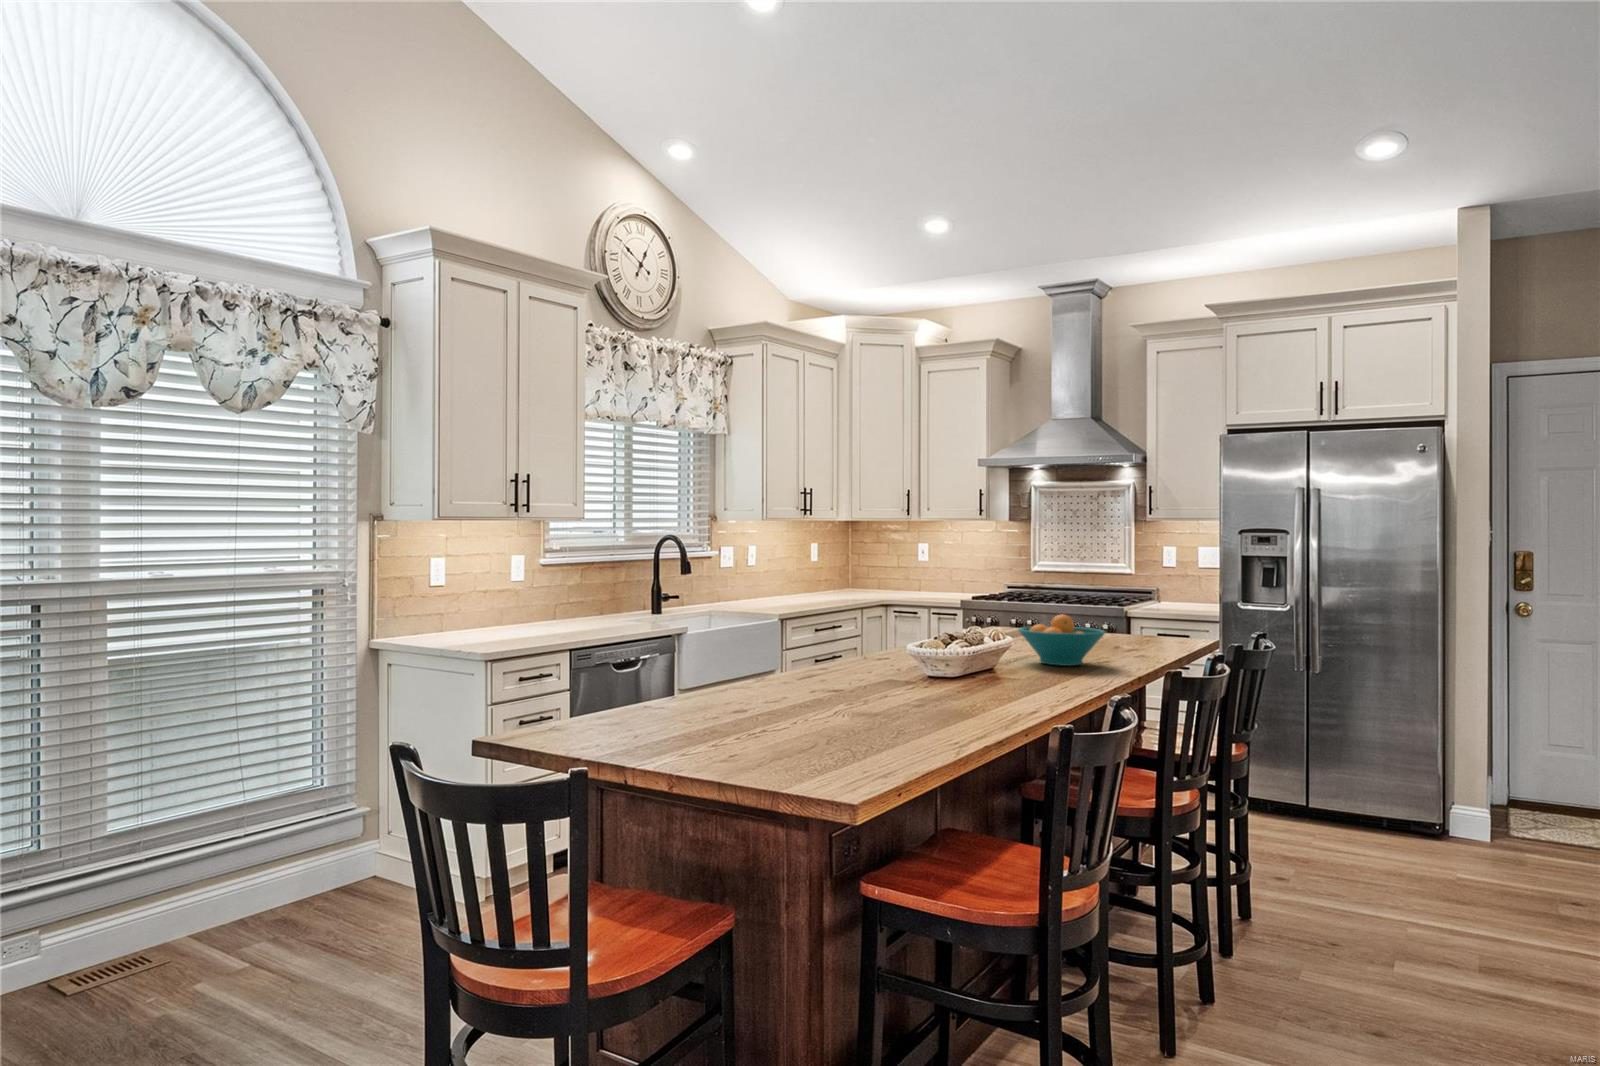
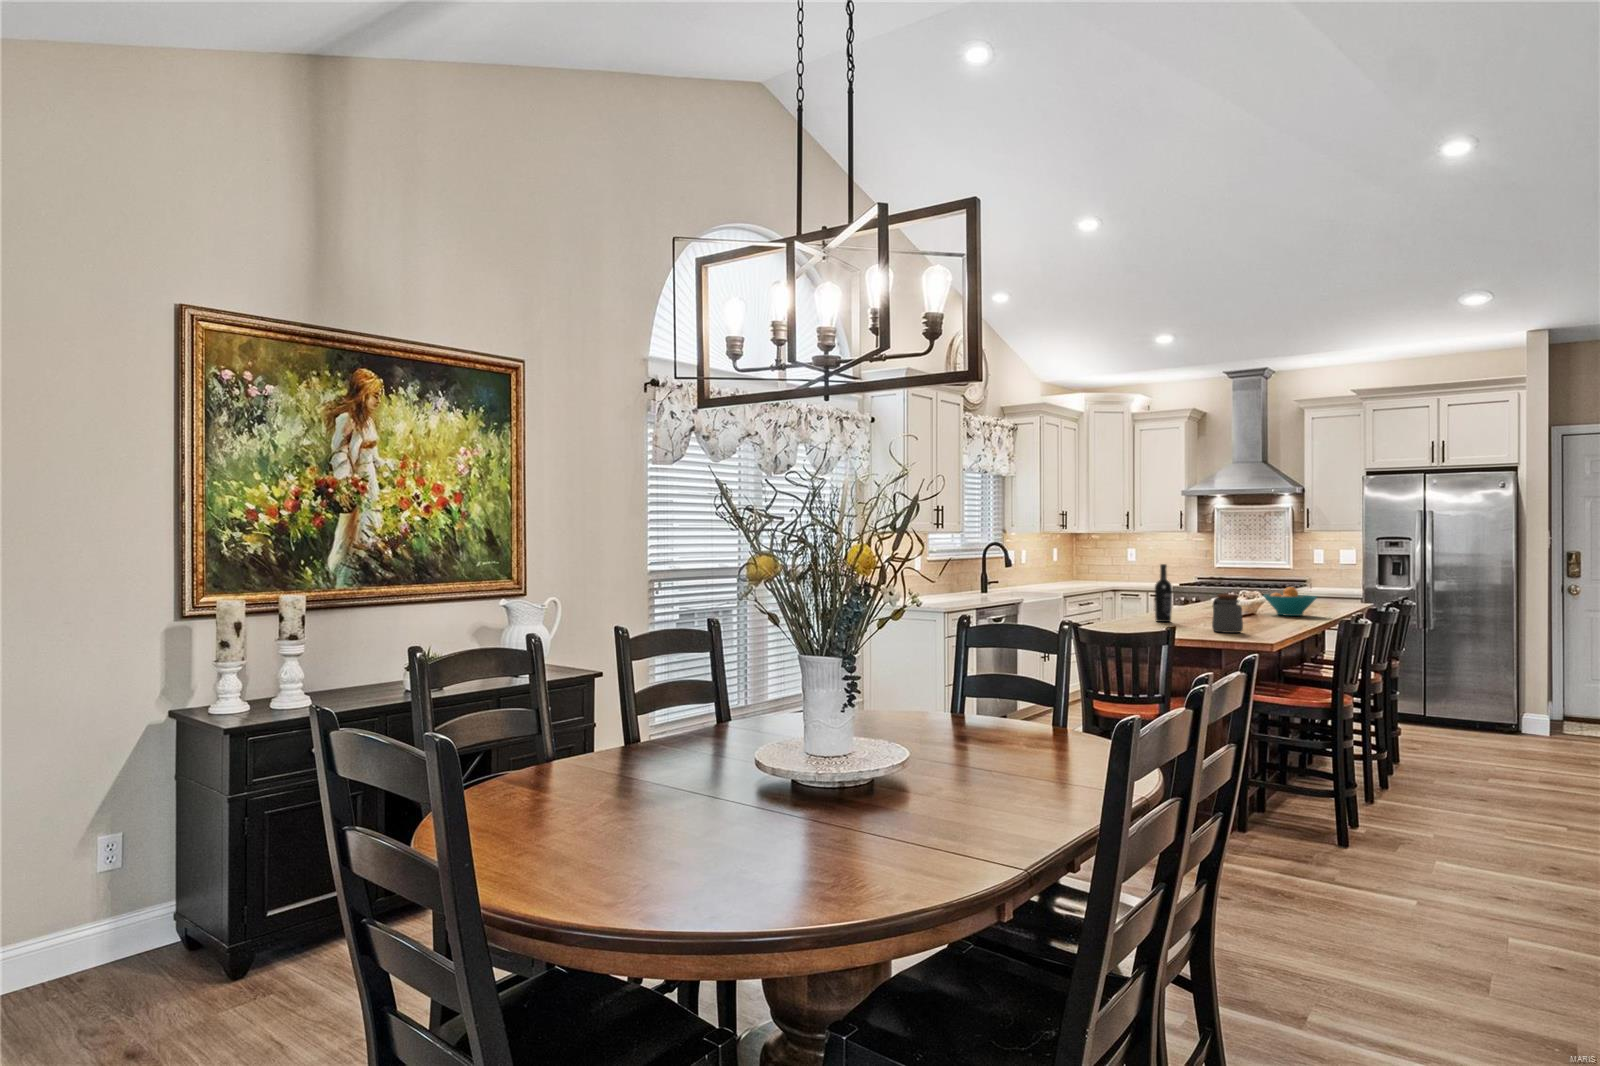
wine bottle: none [783,577,814,688] -> present [1155,564,1172,622]
jar: none [840,641,898,722] -> present [1212,594,1243,633]

